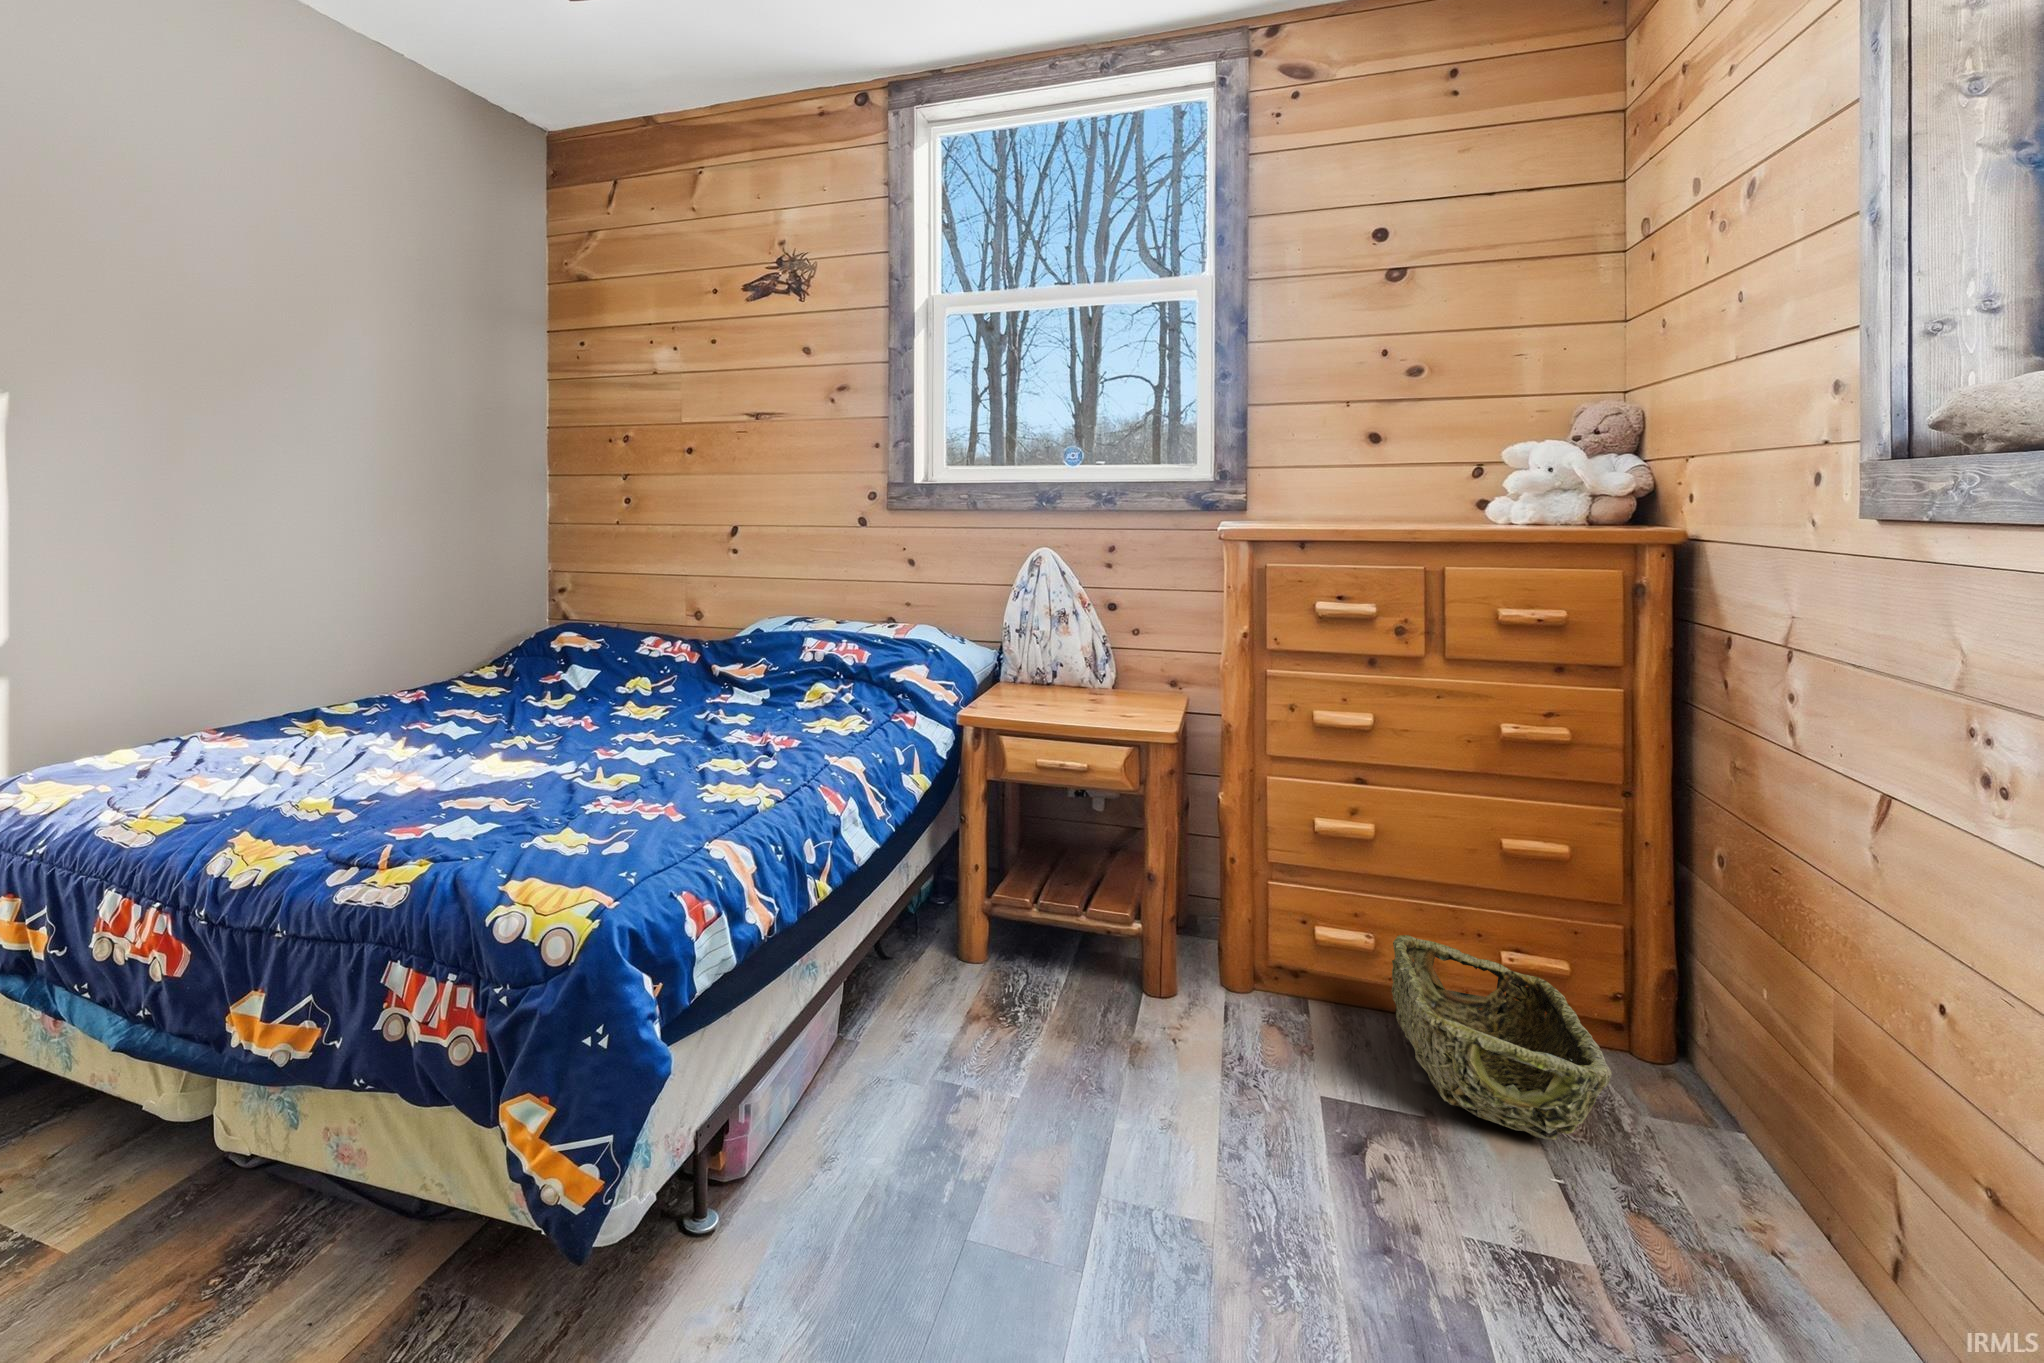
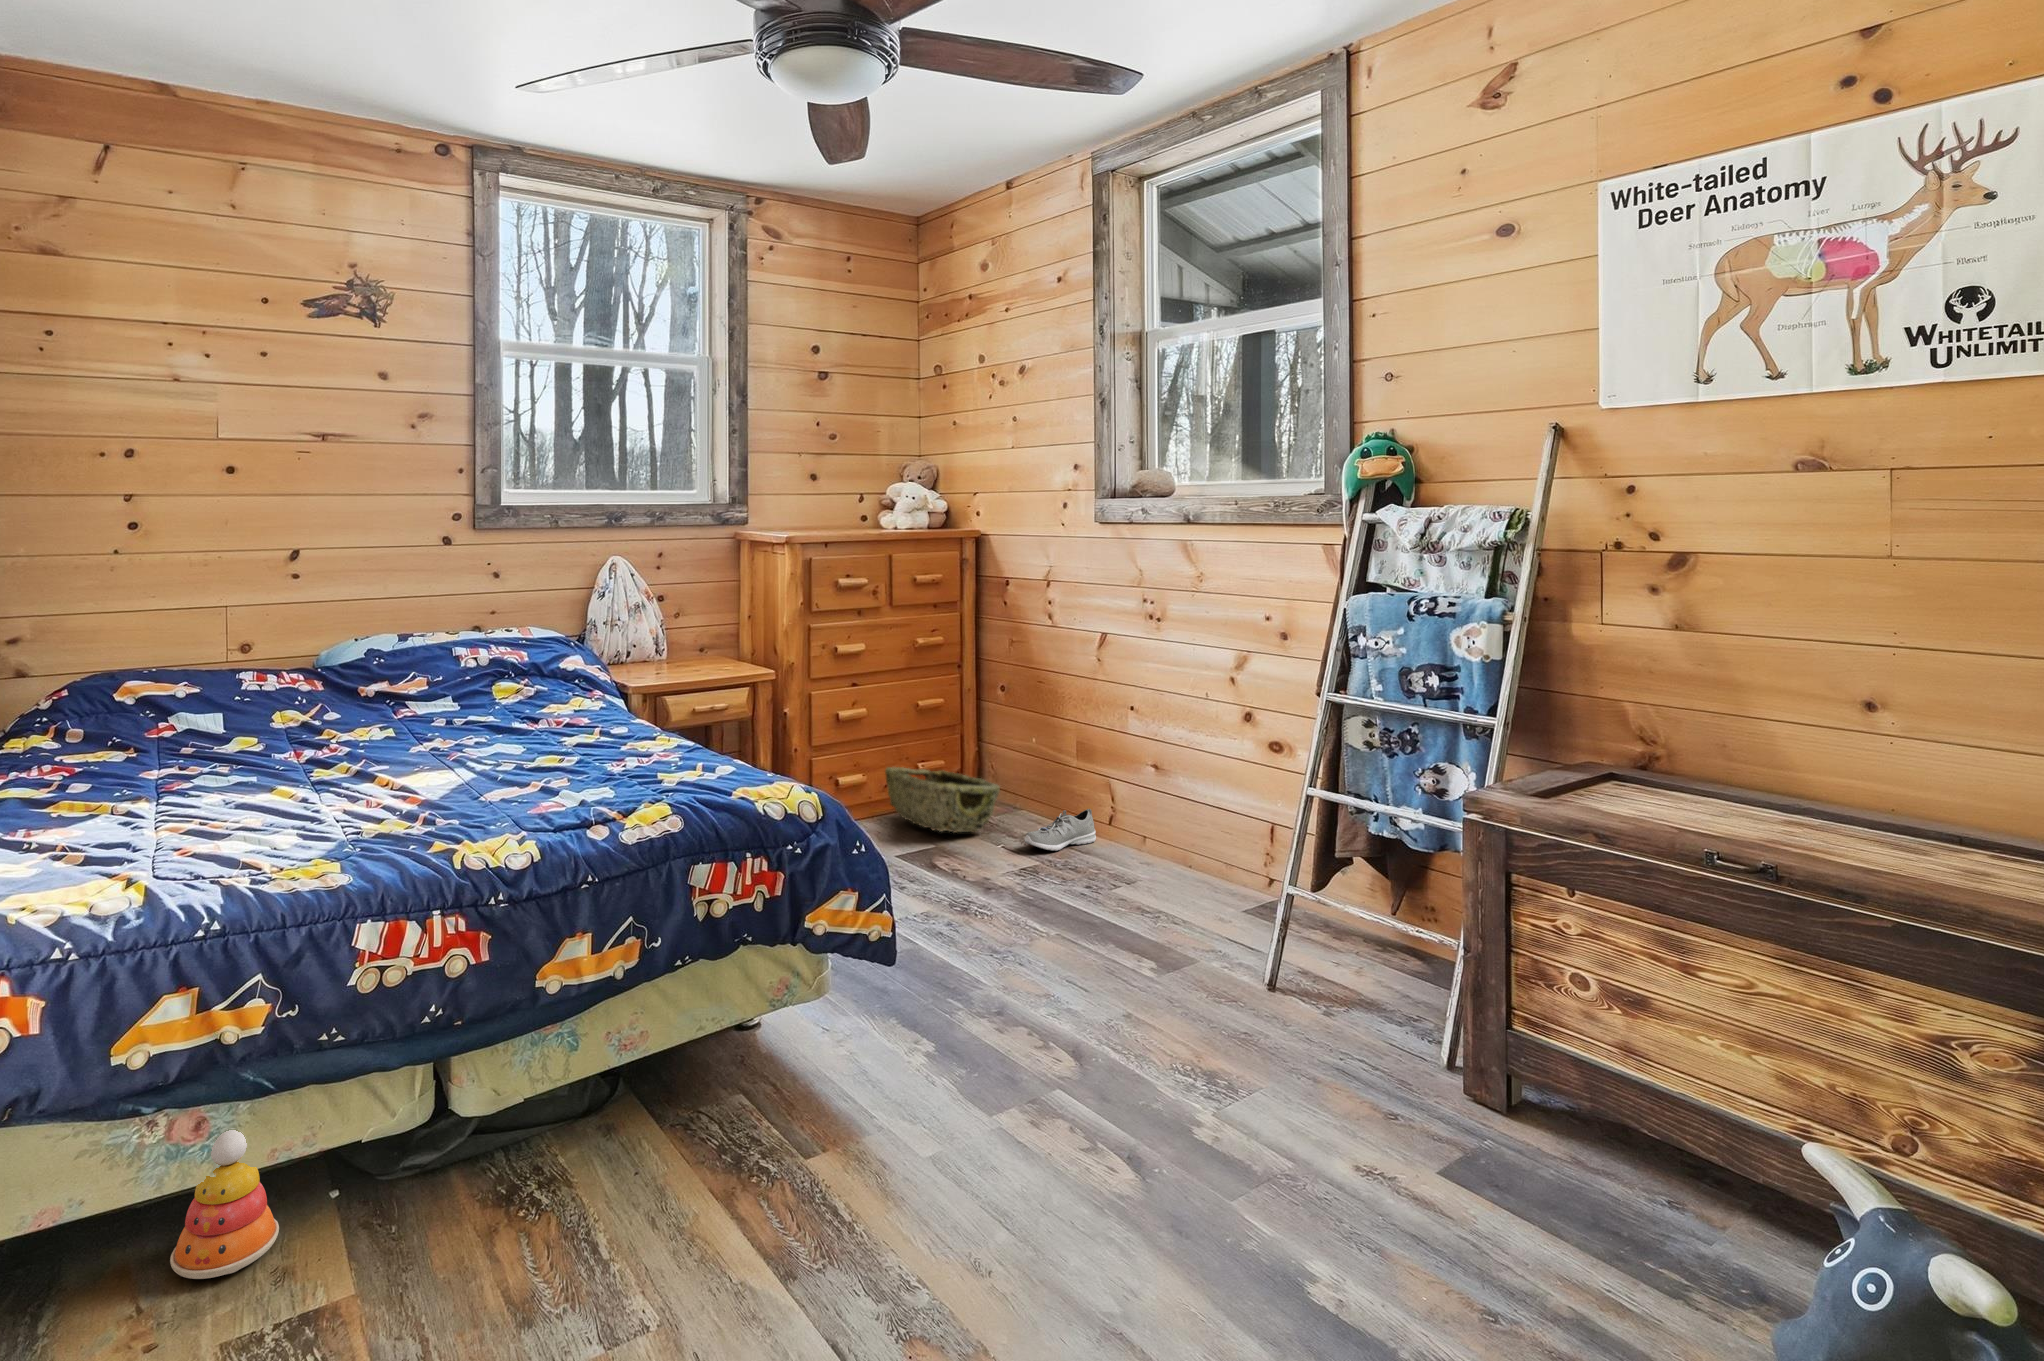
stacking toy: none [21,1100,130,1244] -> present [170,1130,279,1279]
sneaker: none [1614,1211,1882,1336] -> present [1024,809,1096,851]

